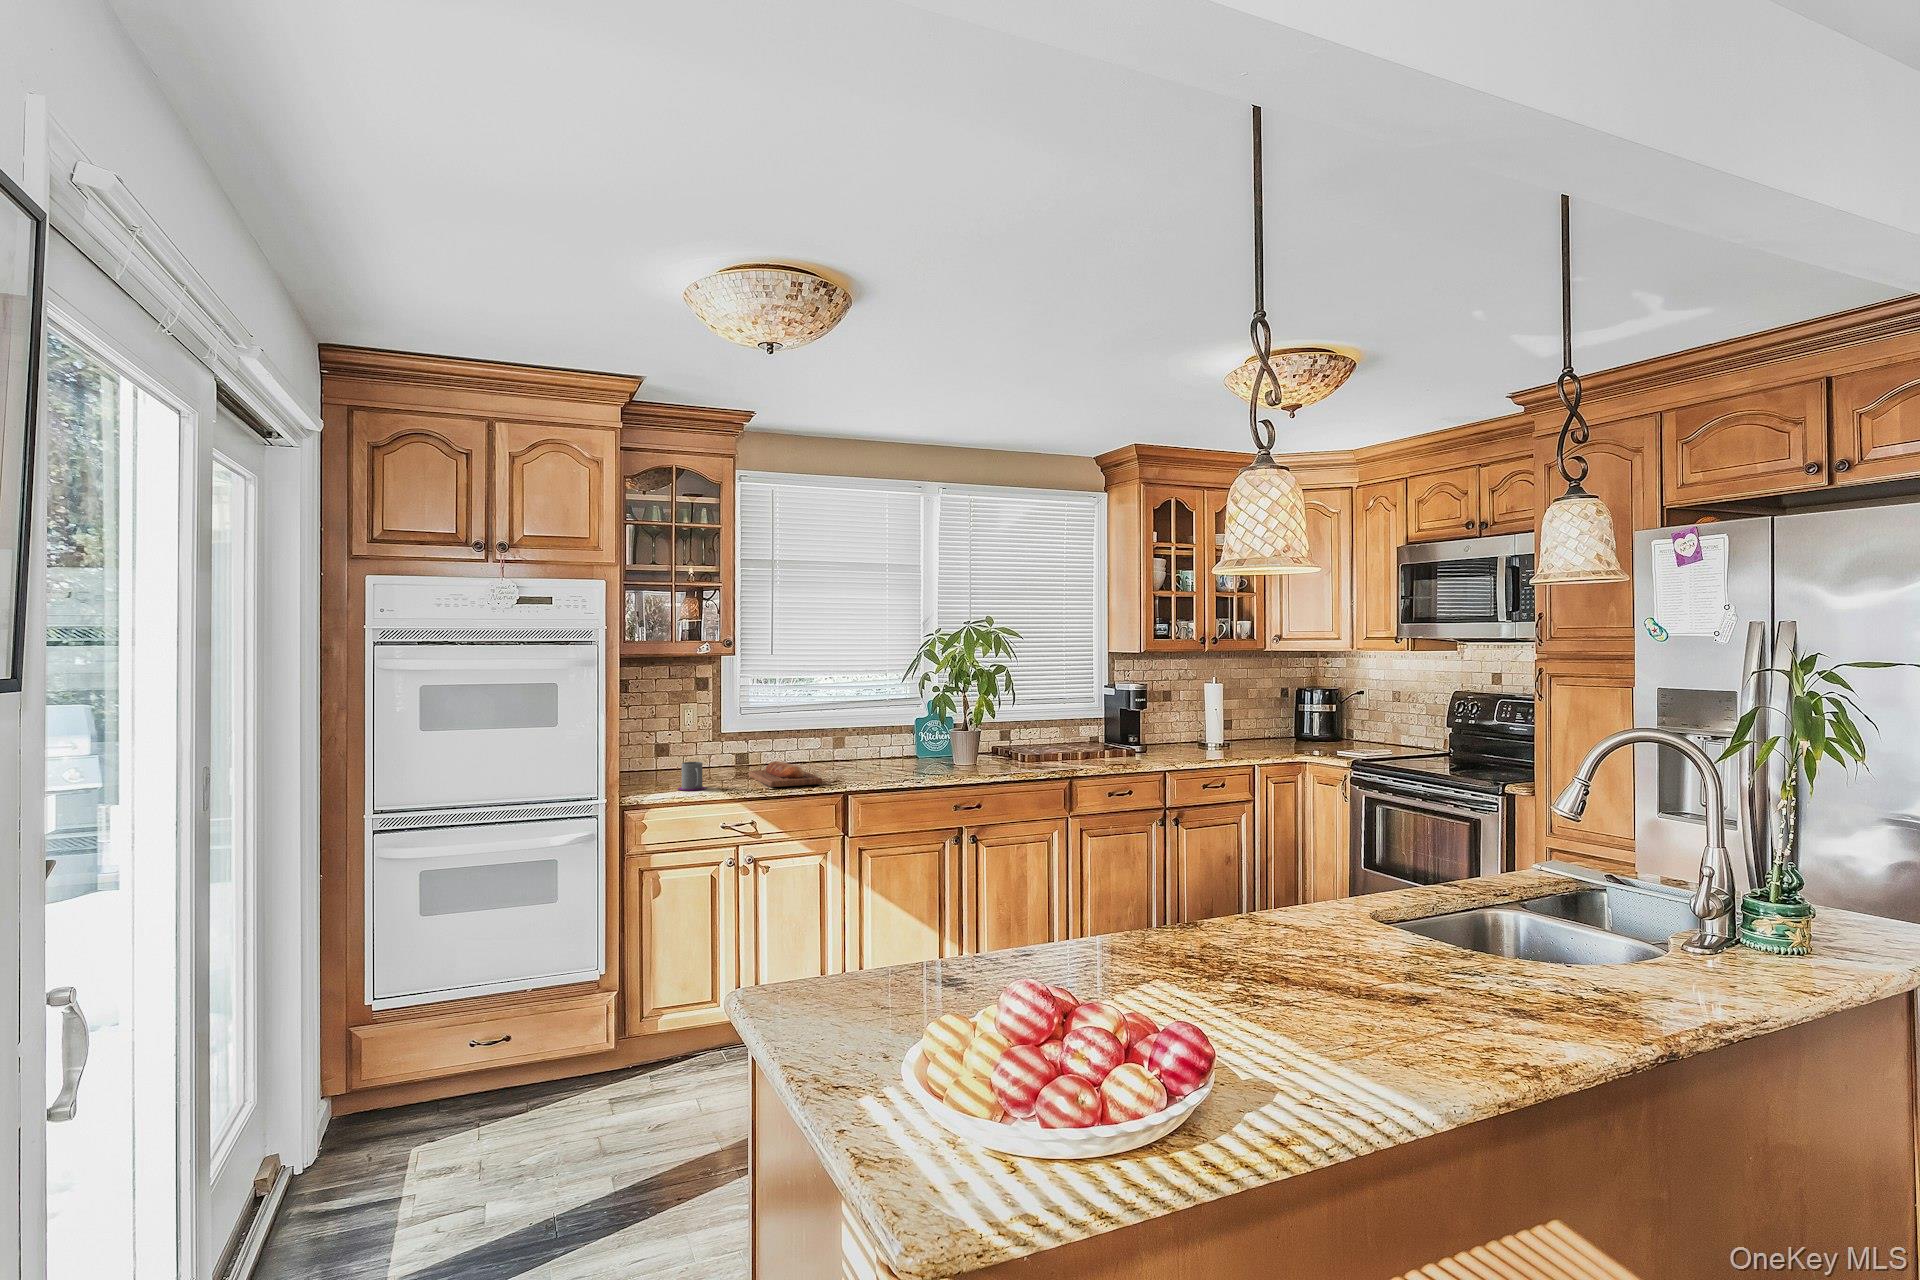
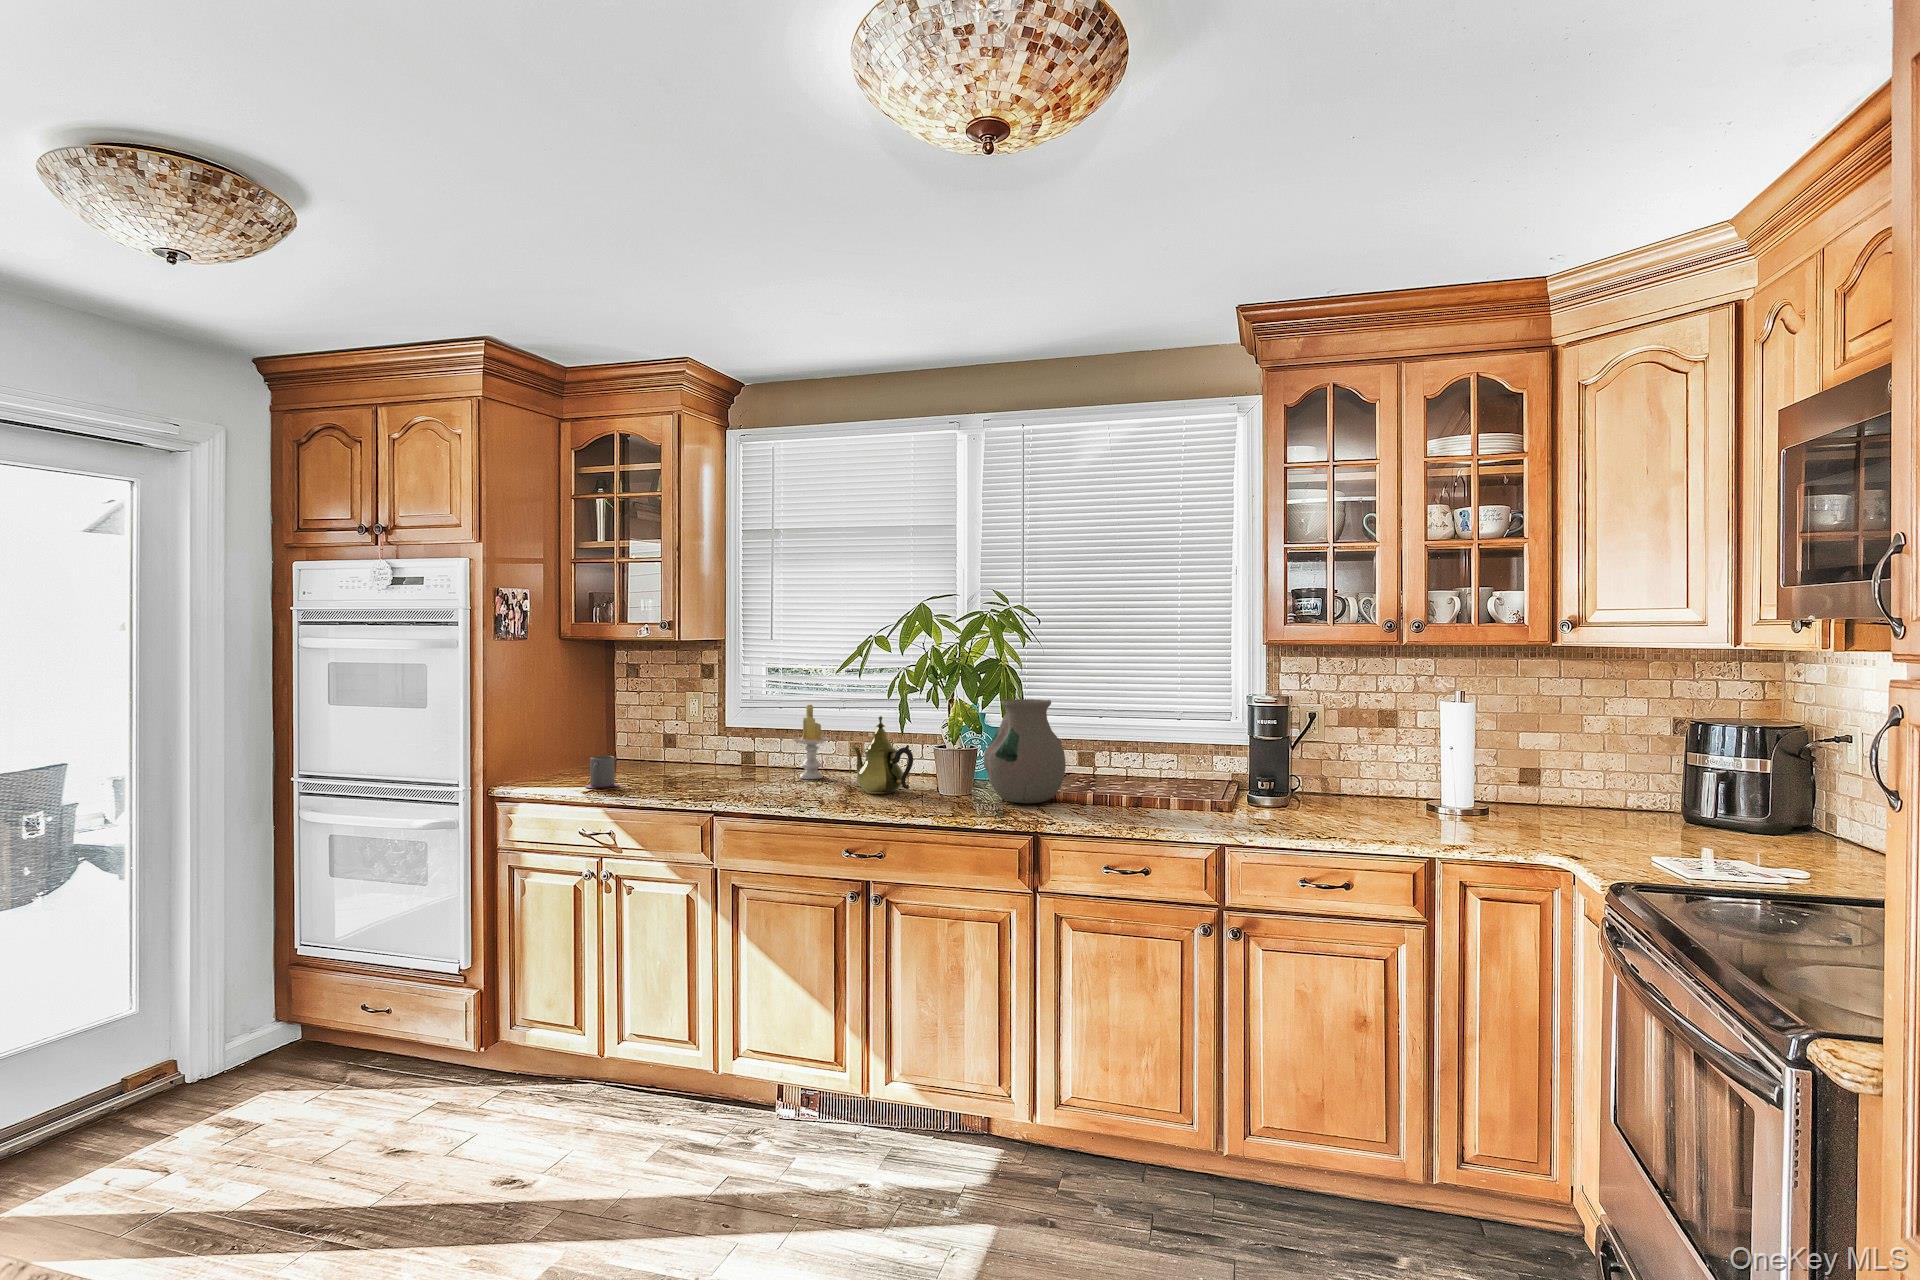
vase: none [995,694,1050,764] -> present [983,699,1066,803]
candle: none [815,708,844,768] -> present [793,705,830,779]
teapot: none [890,712,949,770] -> present [853,716,913,794]
bread loaf: present [749,761,822,787] -> none [648,764,757,797]

